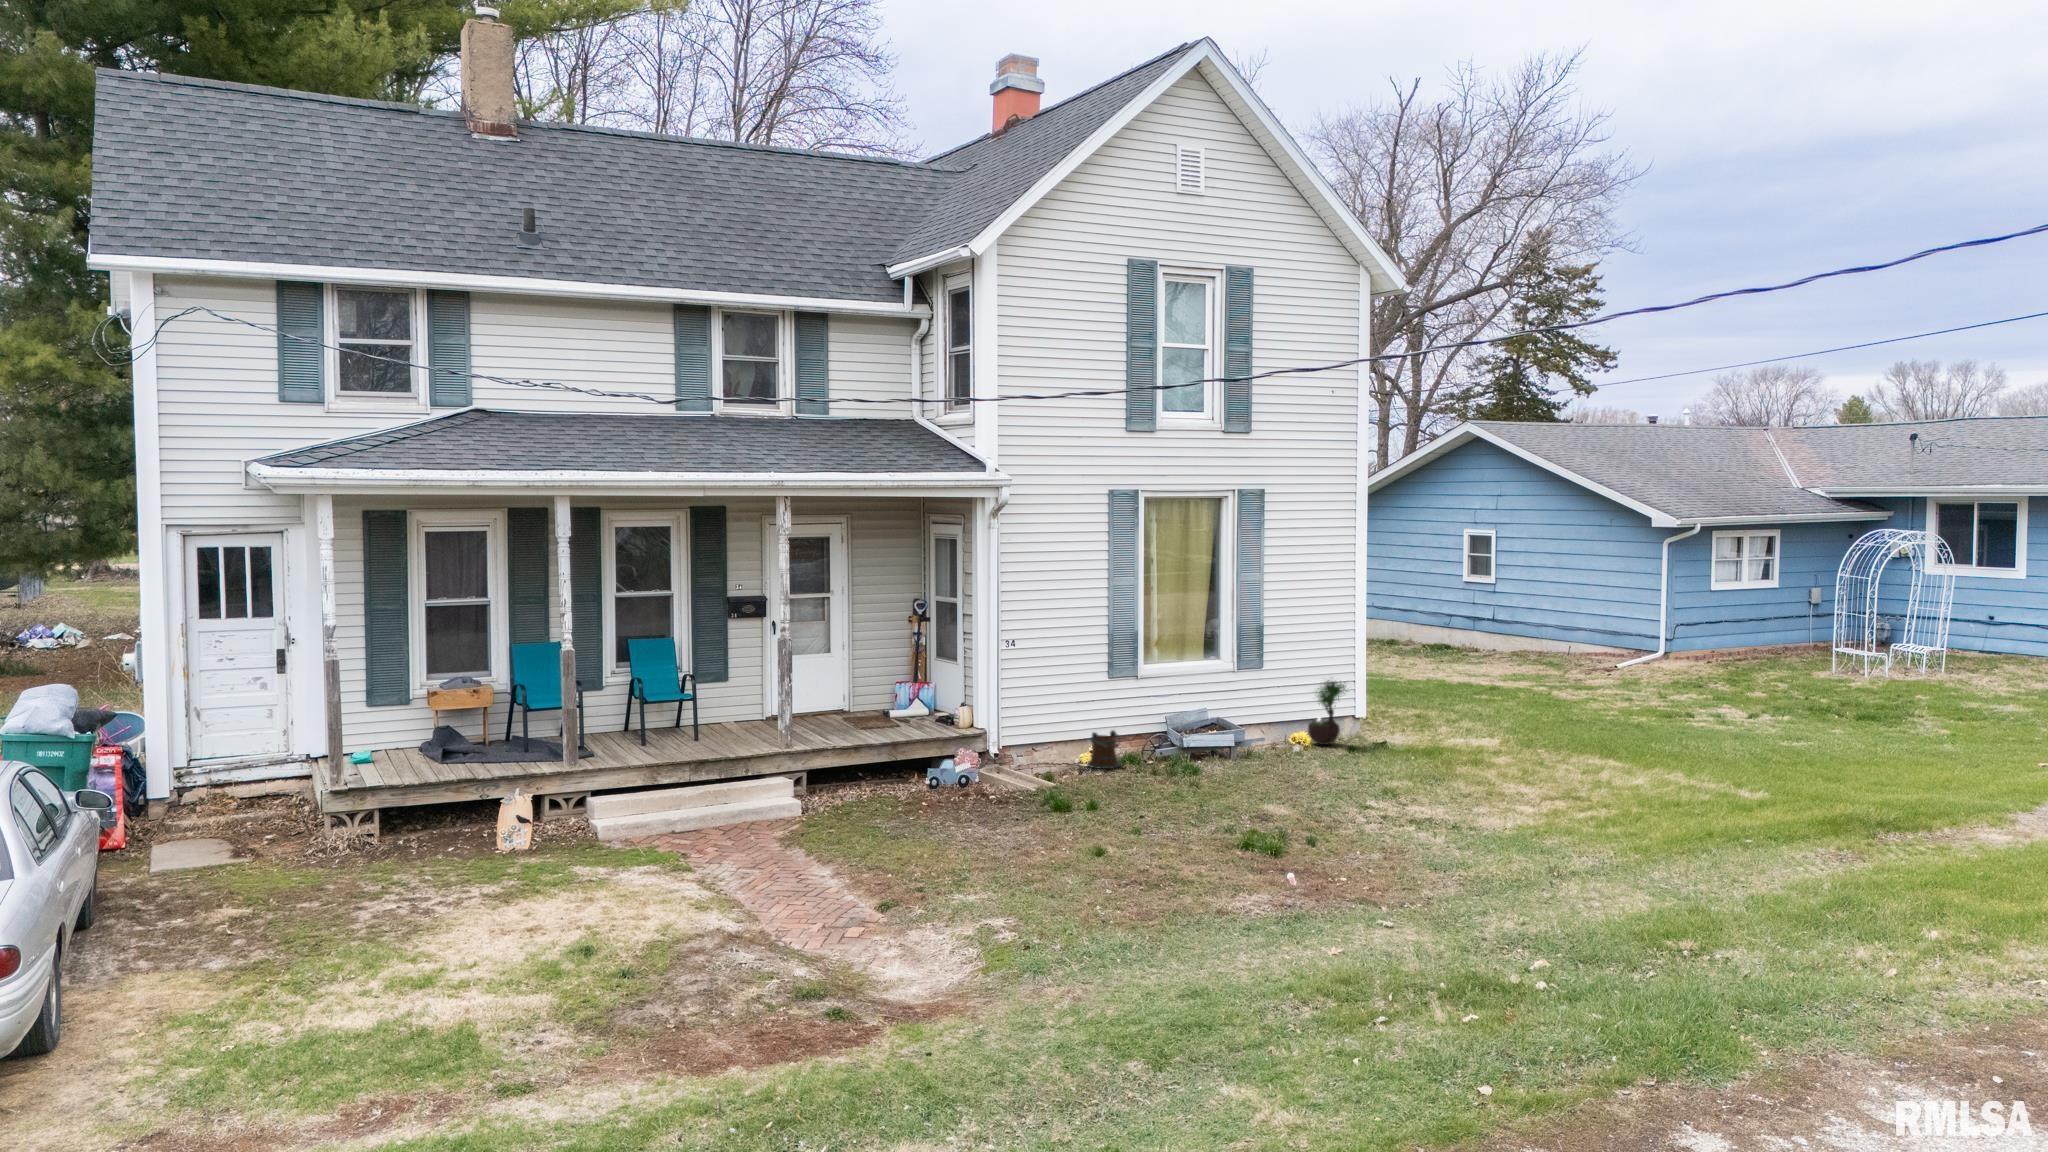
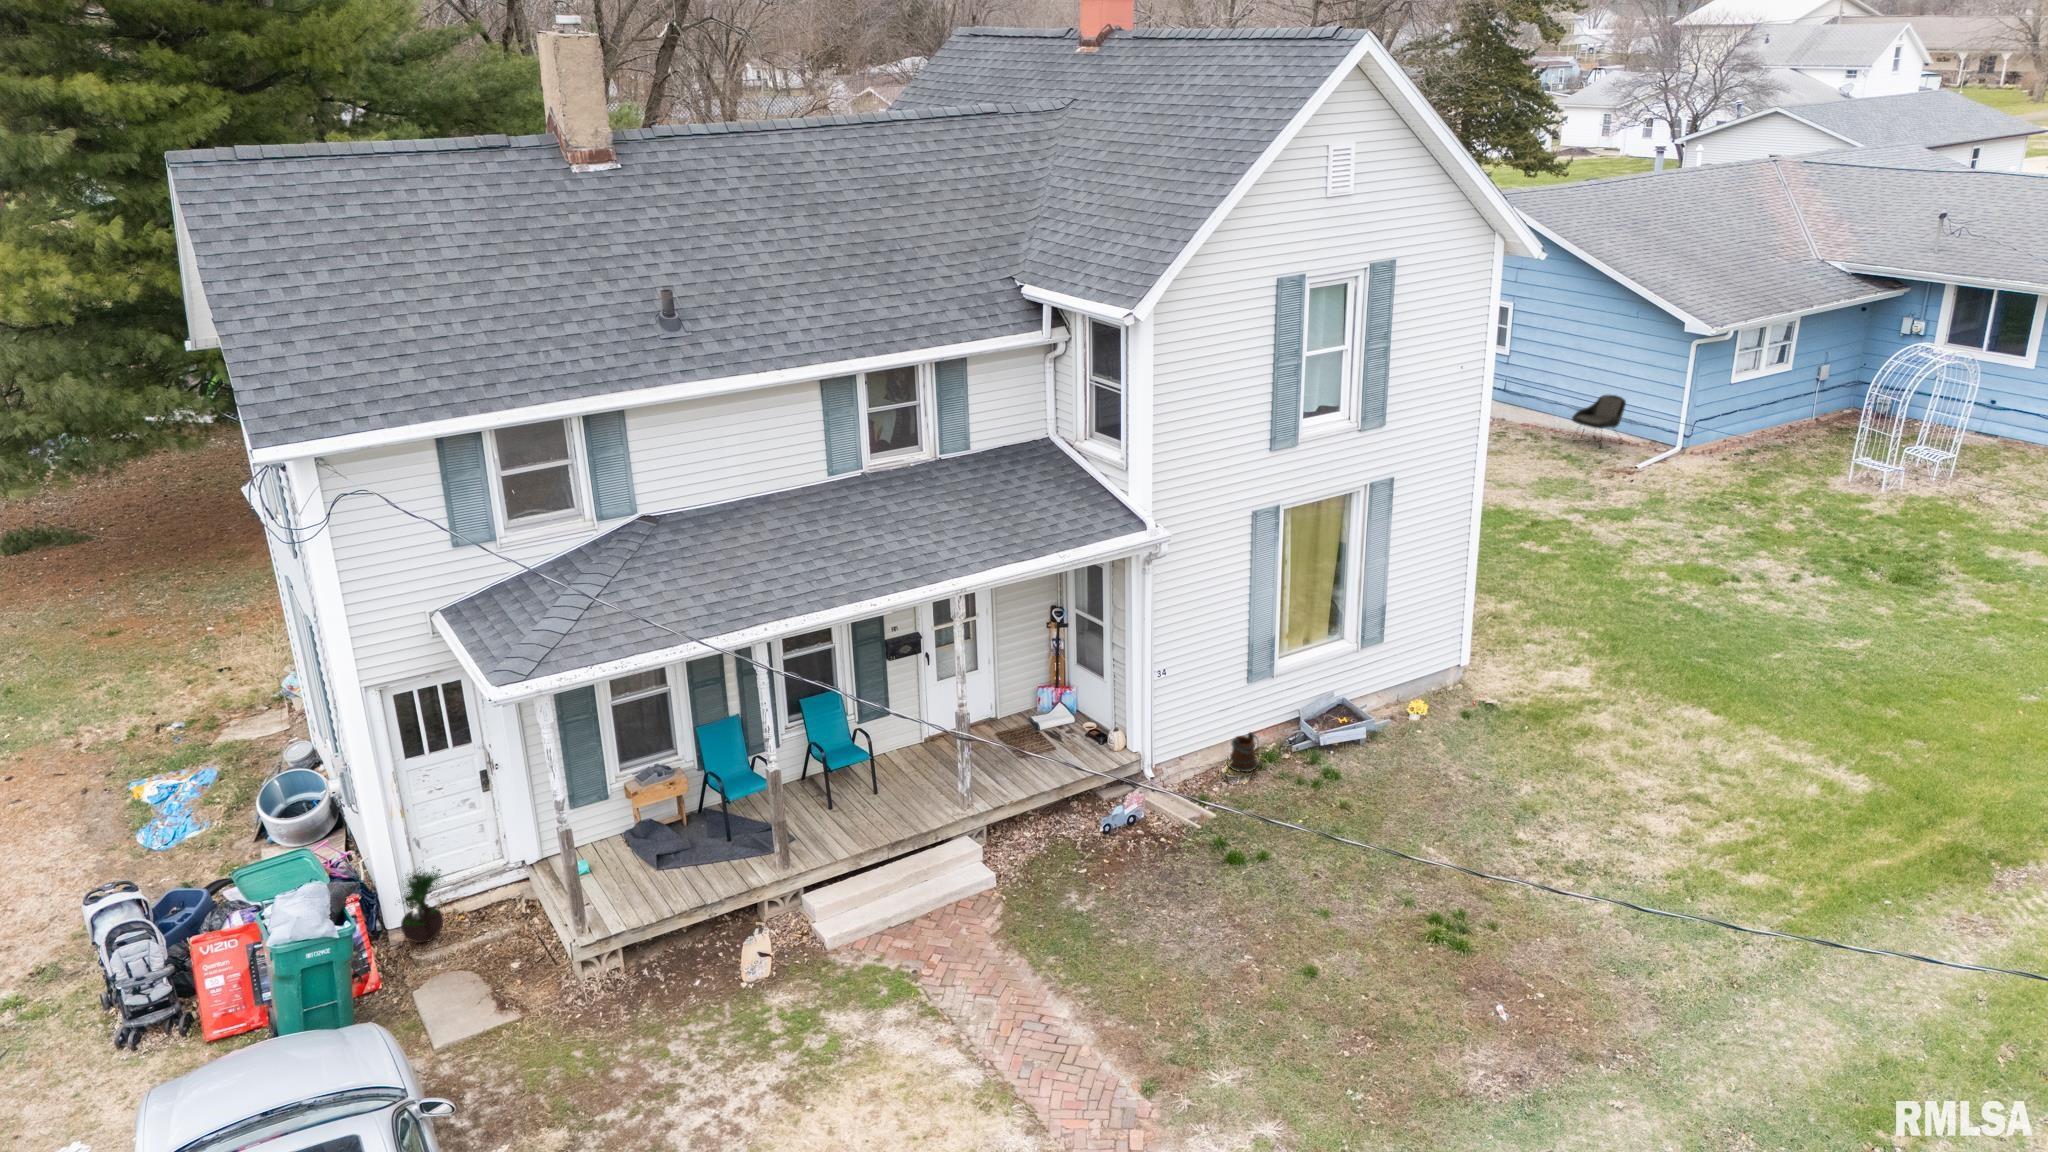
lounge chair: none [1548,605,1604,655] -> present [1572,395,1626,448]
potted tree: present [1308,680,1348,745] -> present [399,867,443,943]

